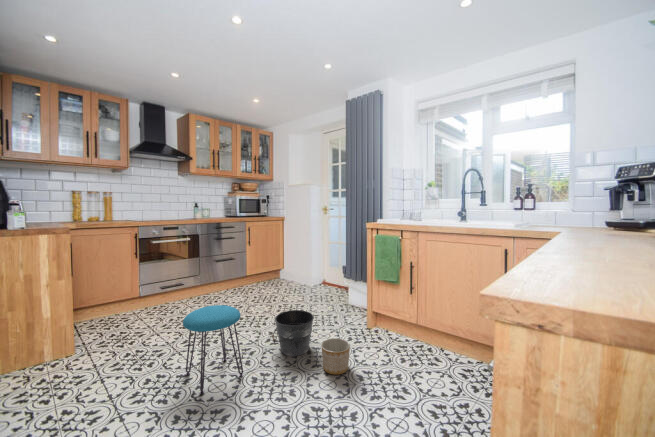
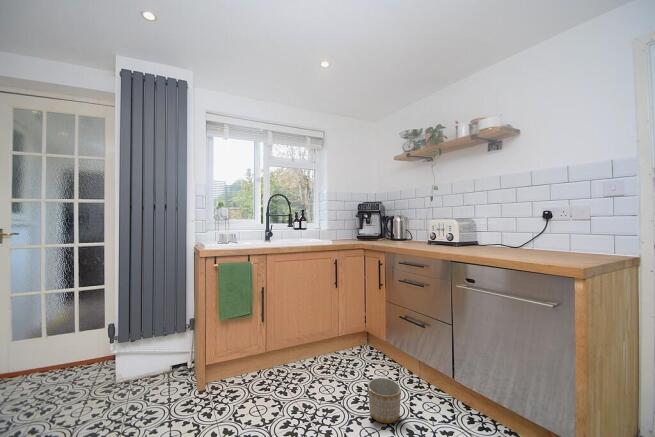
stool: present [183,305,243,394] -> none [233,325,287,414]
bucket: present [272,310,314,356] -> none [322,339,367,391]

